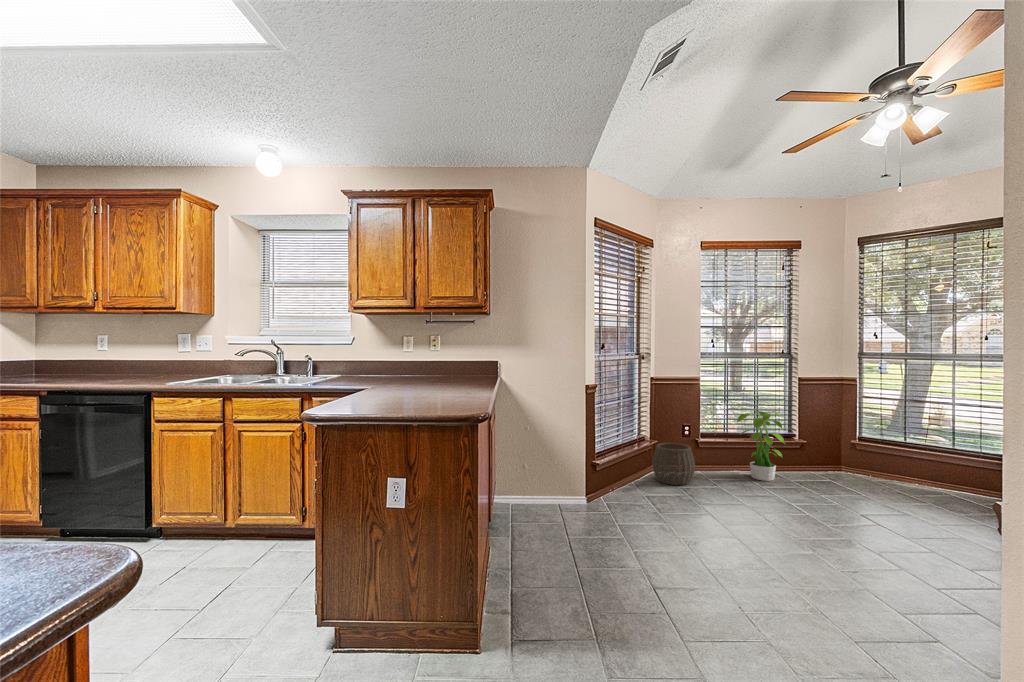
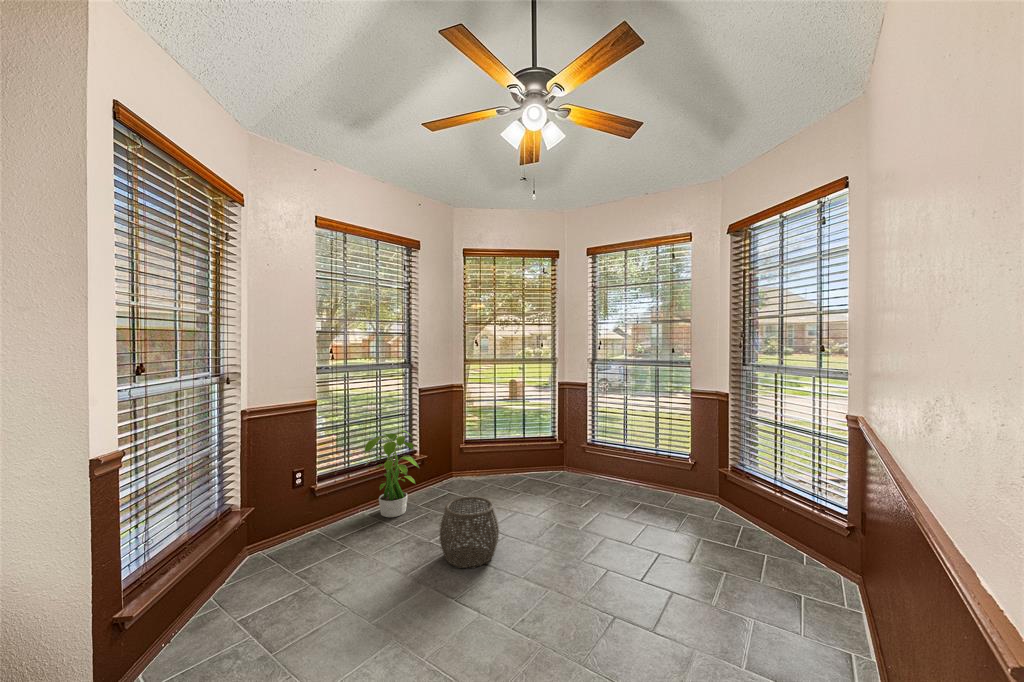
woven basket: present [652,443,695,485] -> present [440,497,499,568]

